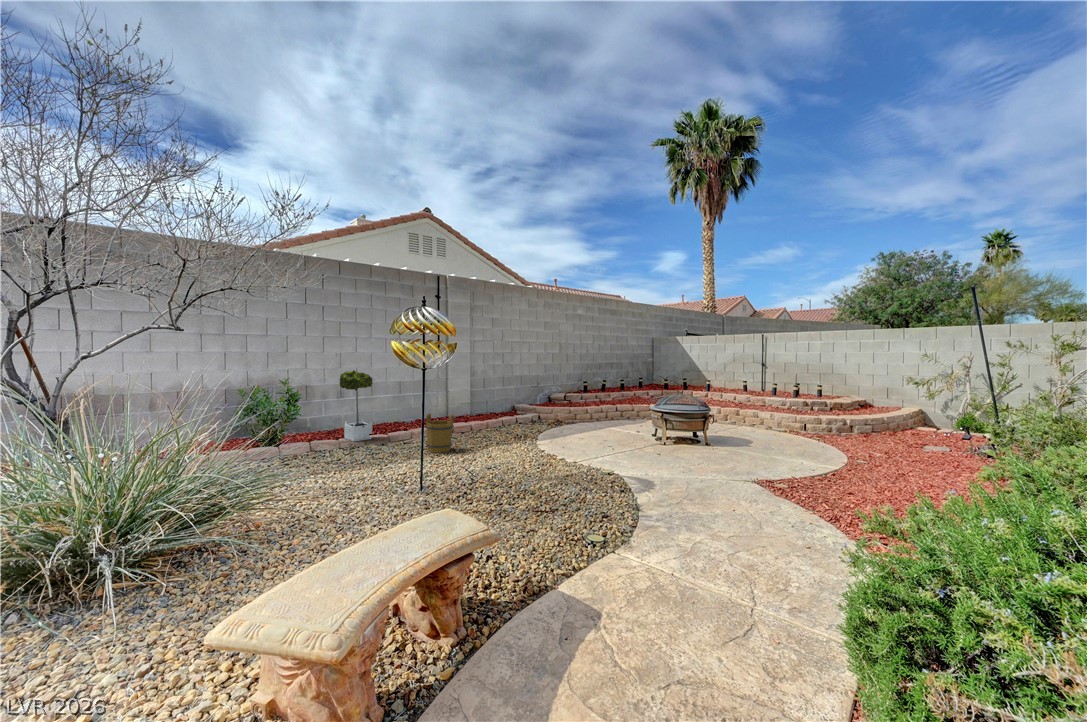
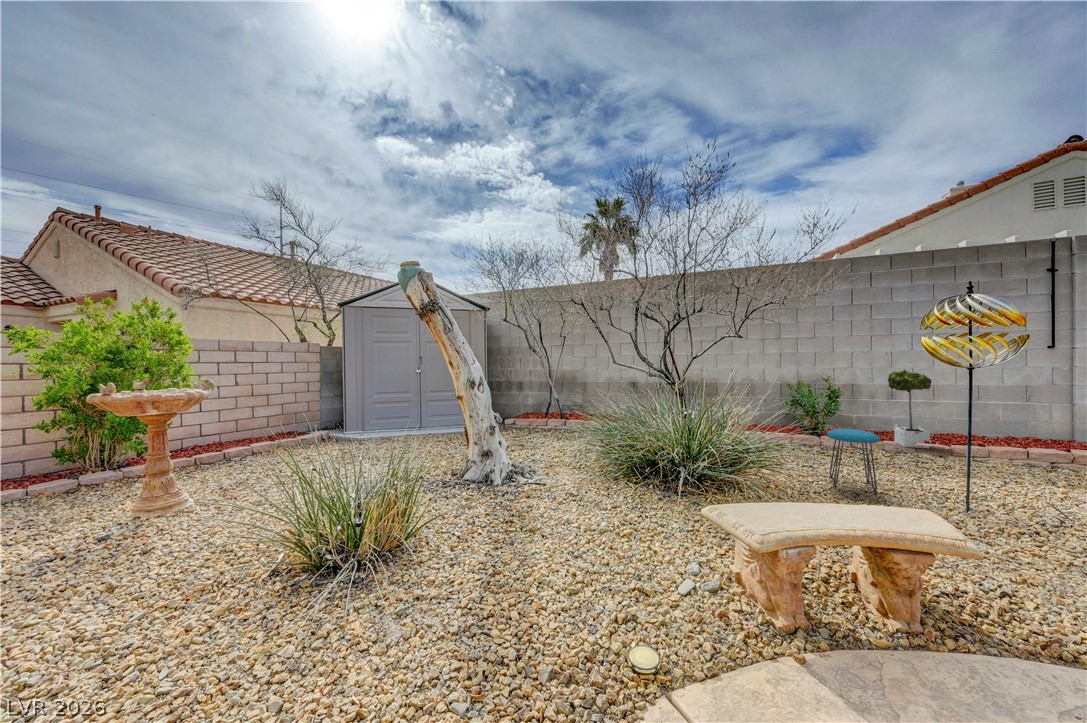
bucket: present [426,413,455,453] -> none [1004,428,1061,484]
stool: none [307,436,358,503] -> present [827,429,880,492]

